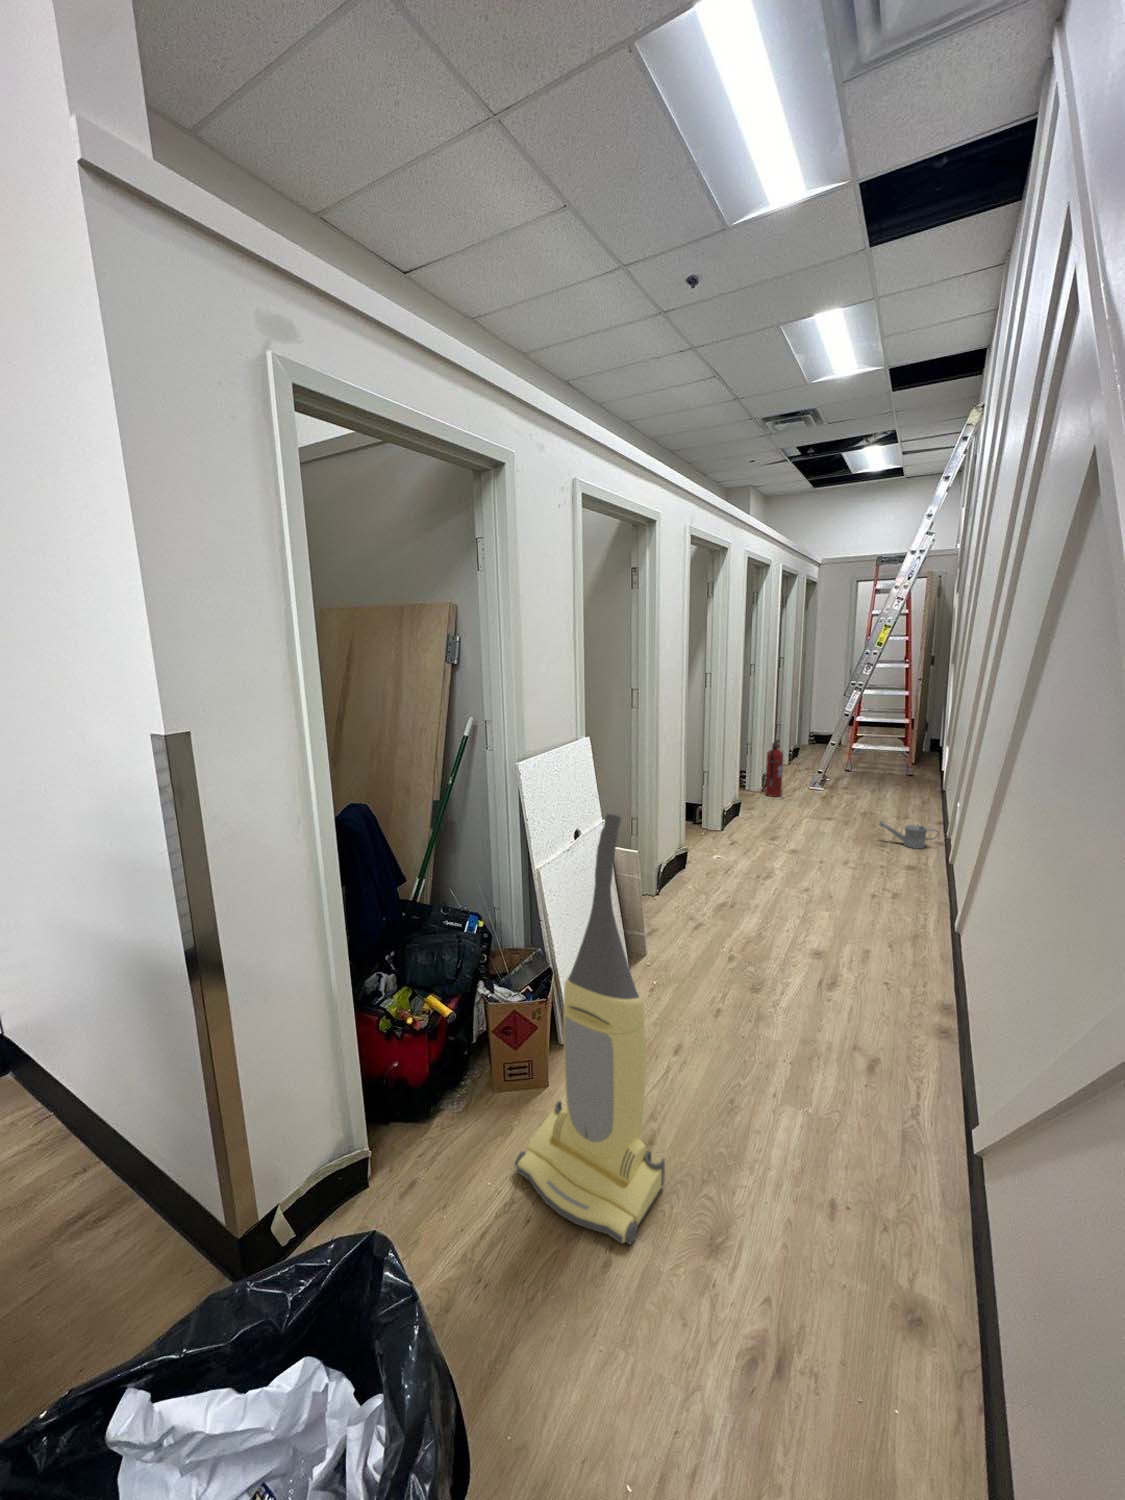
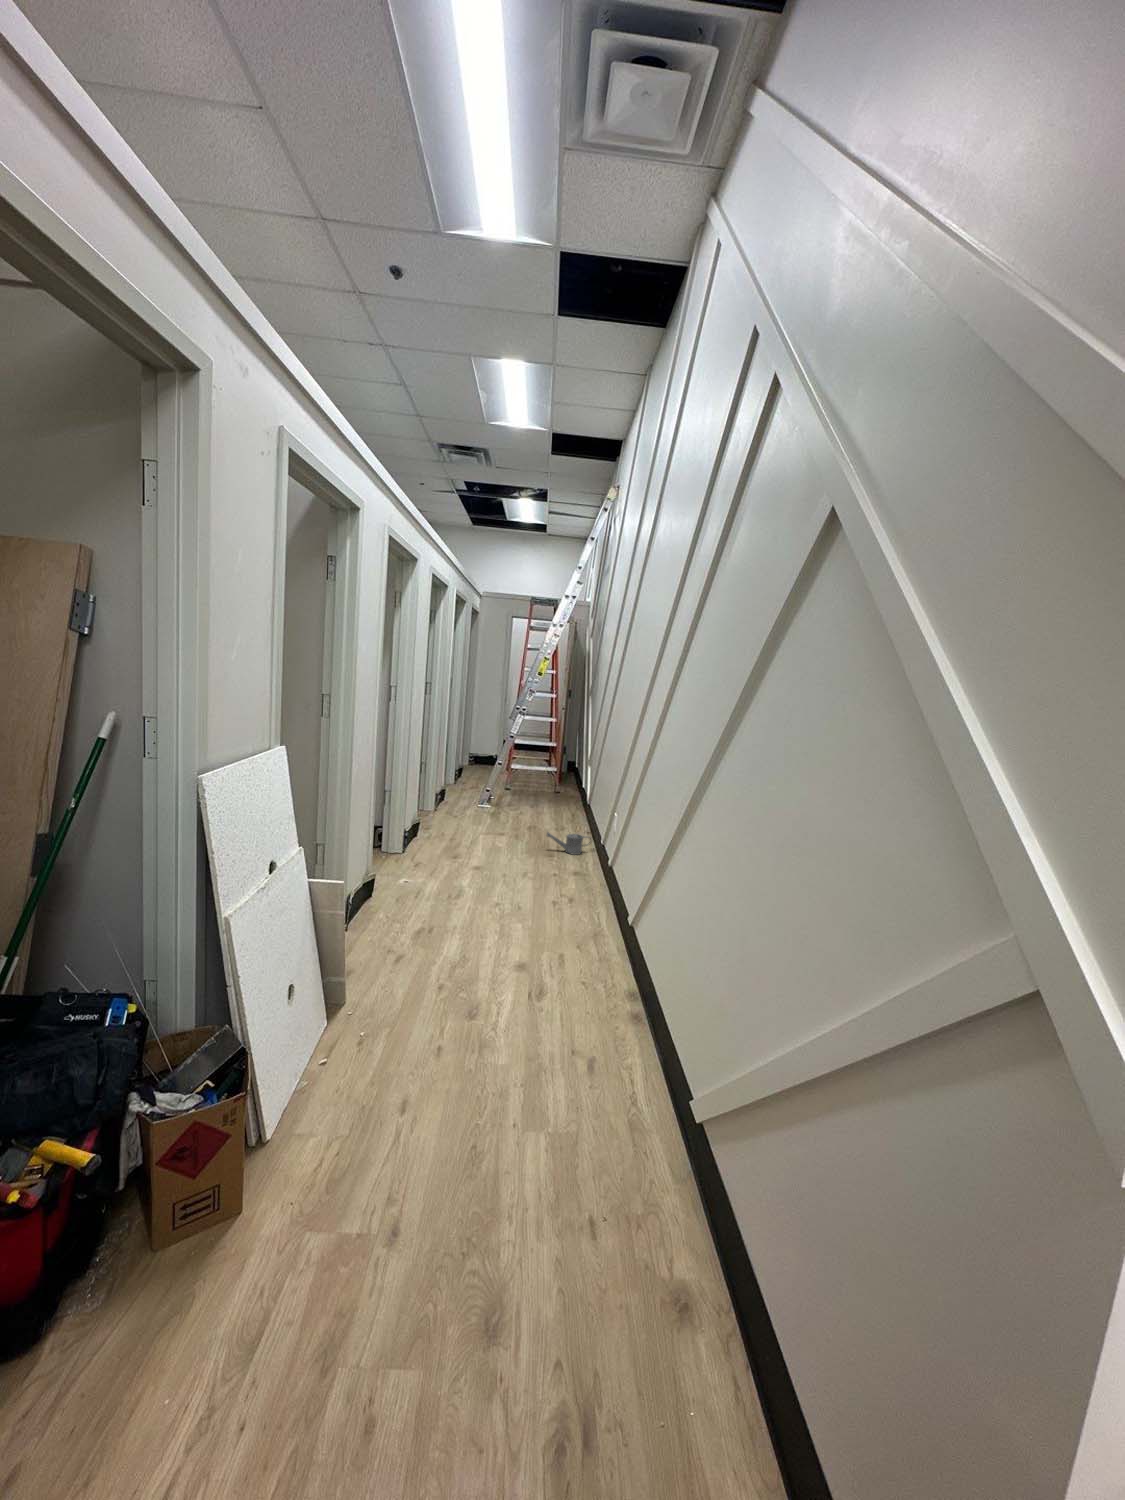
fire extinguisher: present [765,740,783,797] -> none [438,758,456,815]
vacuum cleaner: present [515,814,665,1244] -> none [215,834,427,1389]

